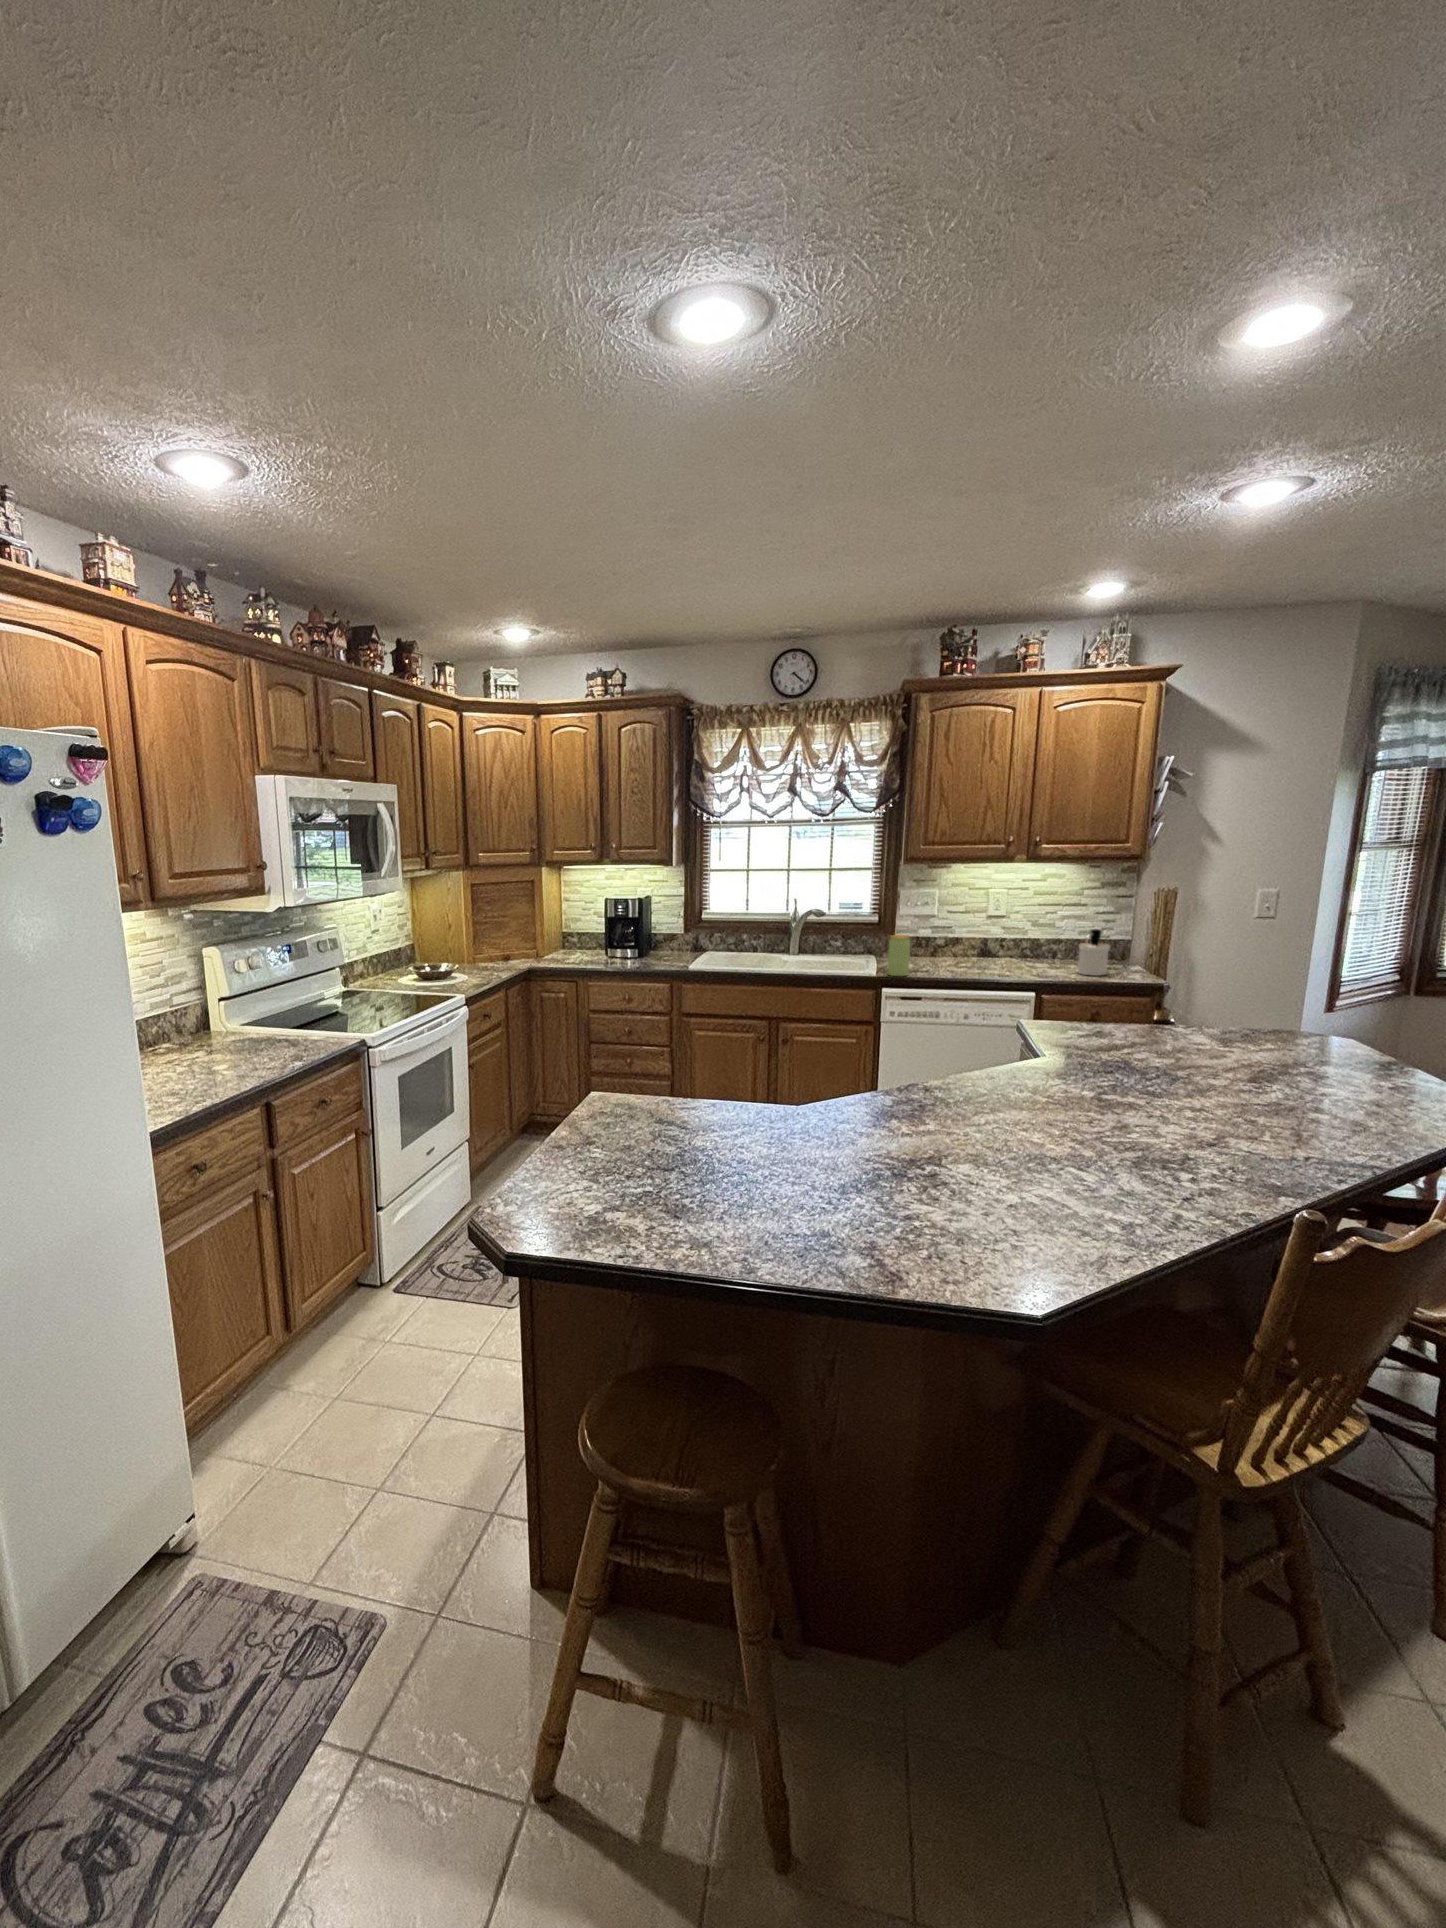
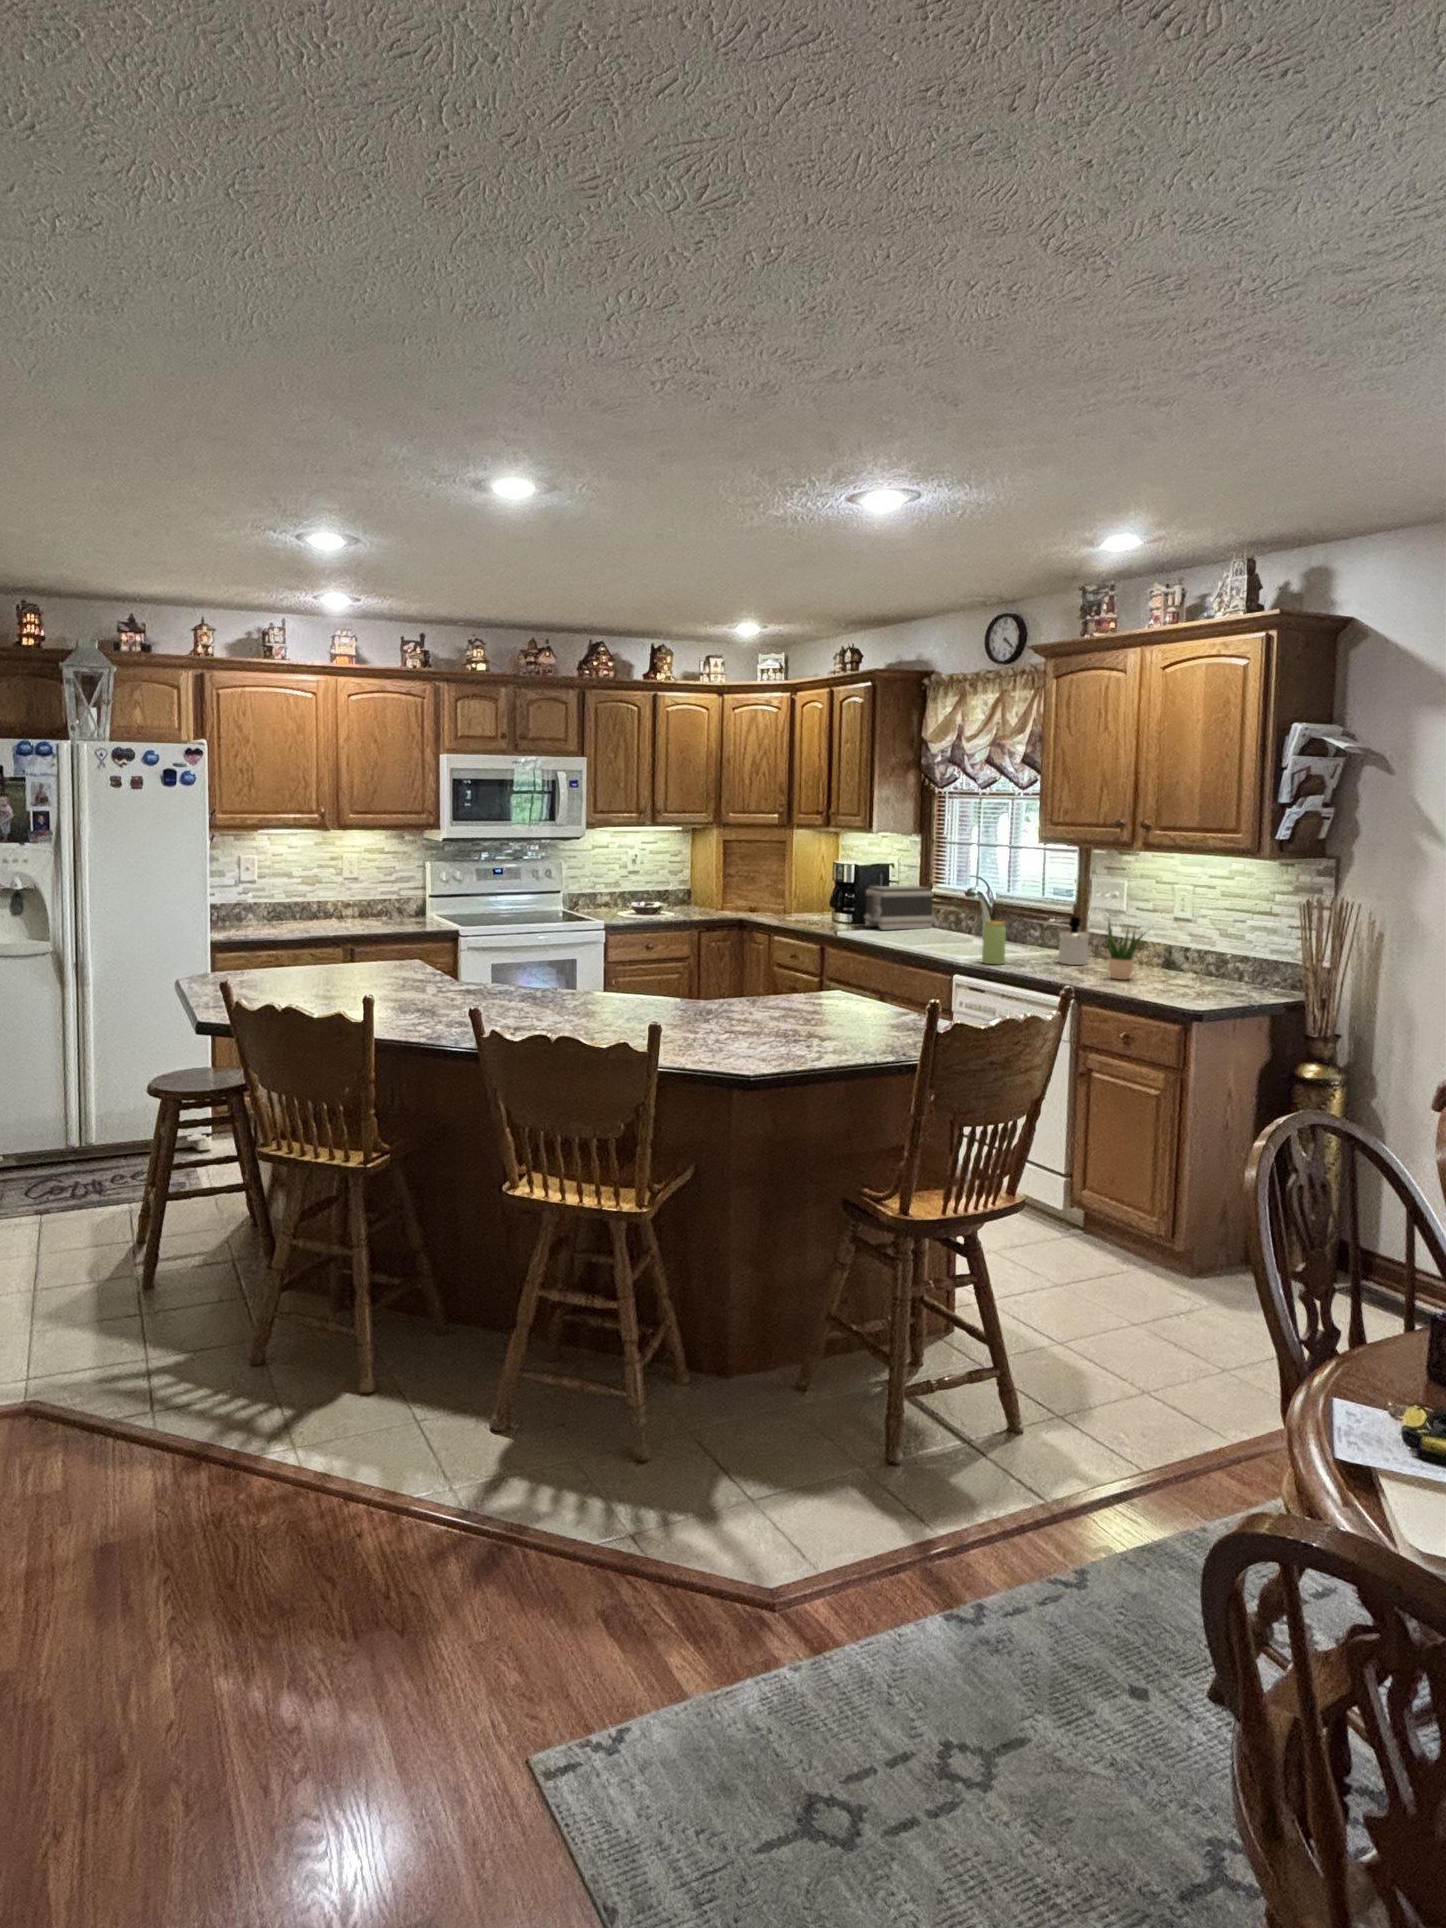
toaster: none [666,914,718,960] -> present [865,886,934,930]
potted plant: none [997,917,1040,972] -> present [1107,920,1146,979]
soap dispenser: present [1078,929,1110,976] -> present [1044,917,1090,965]

